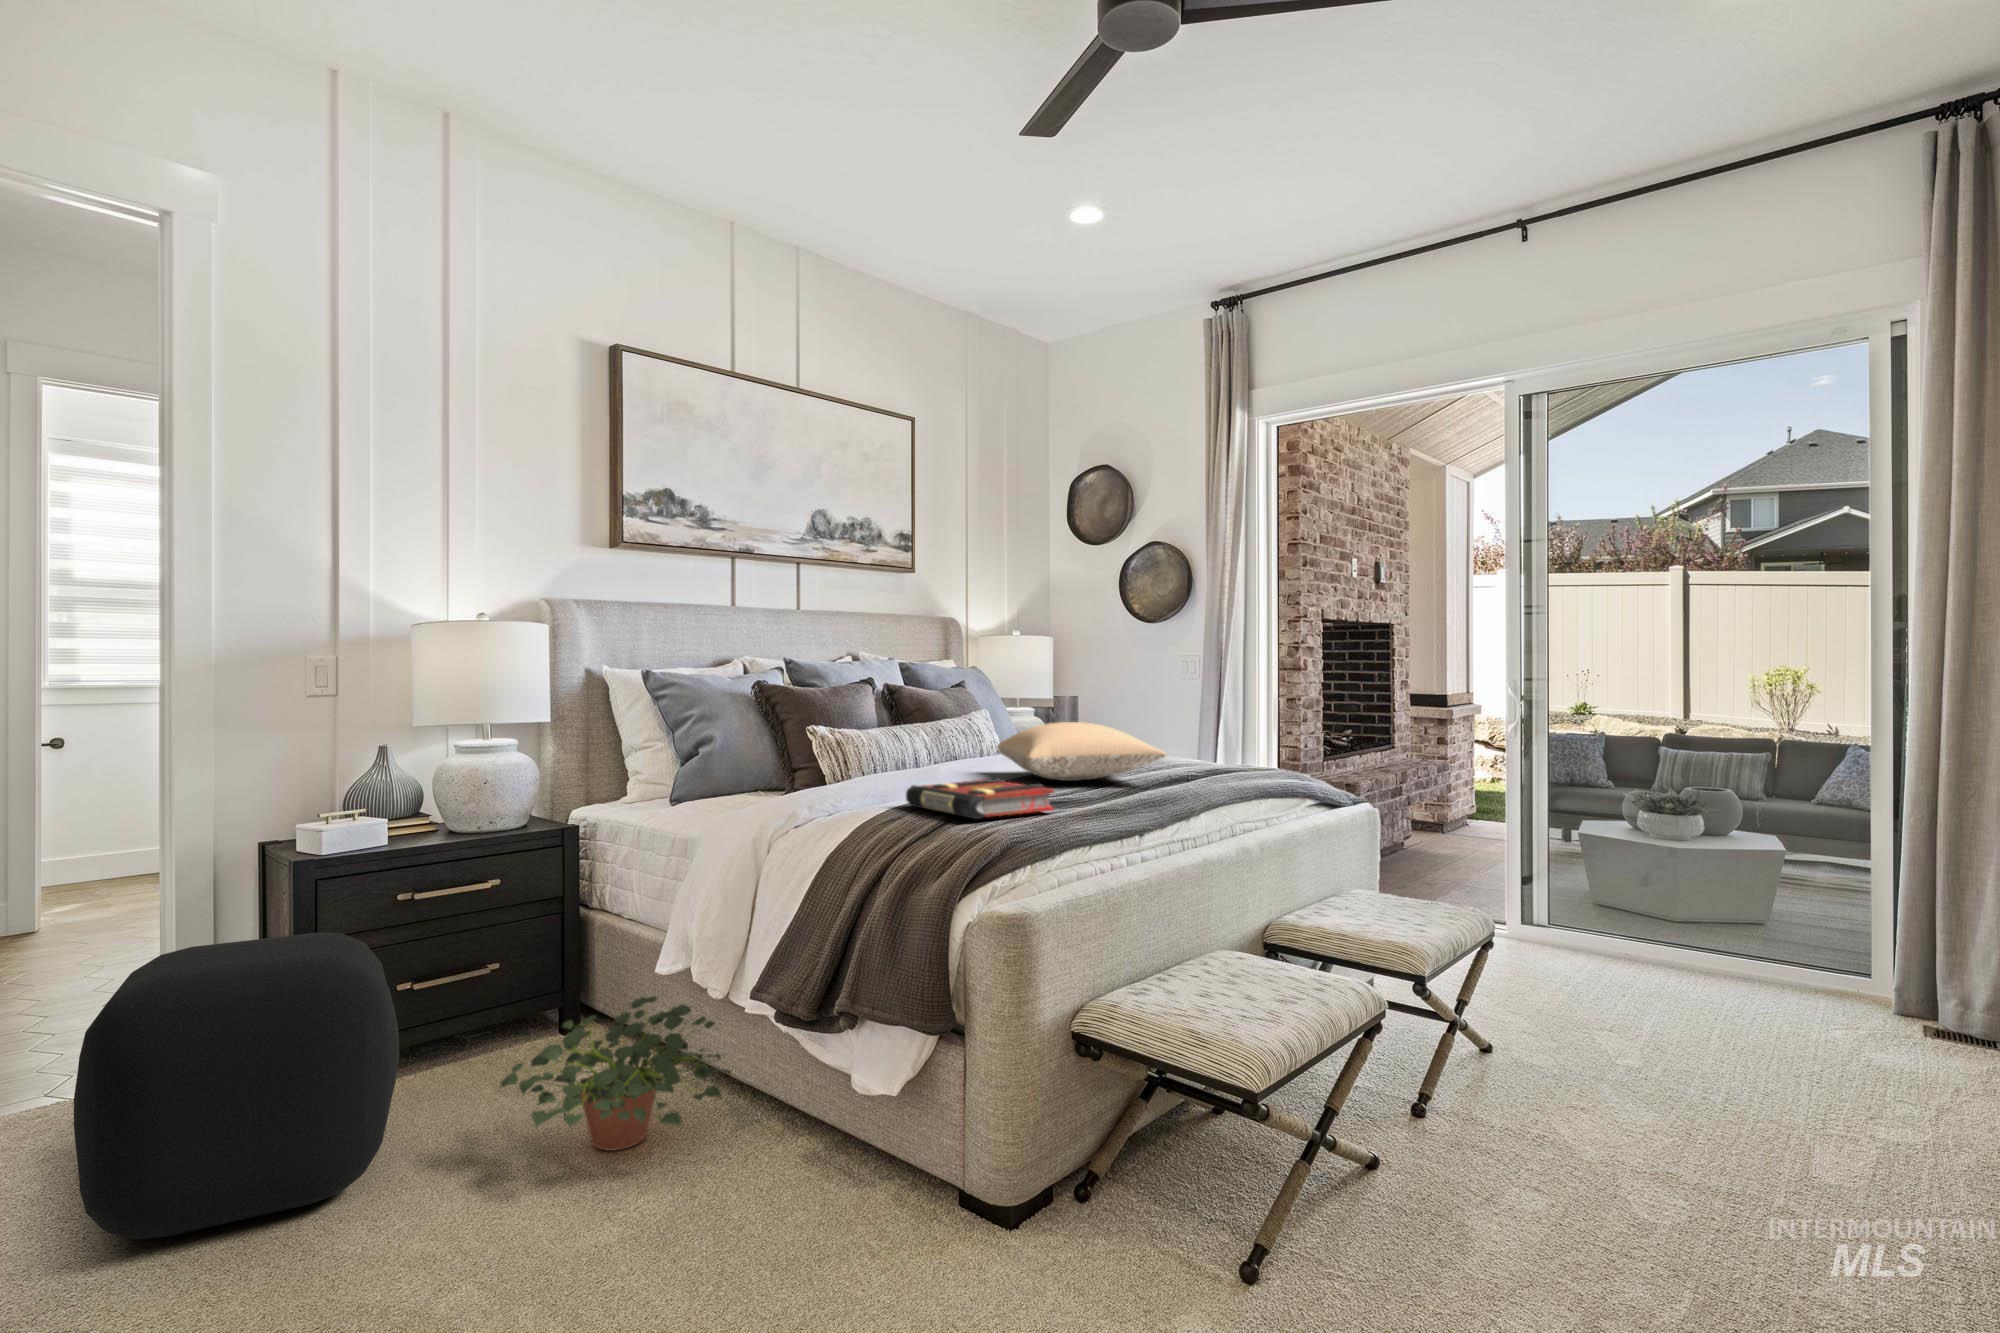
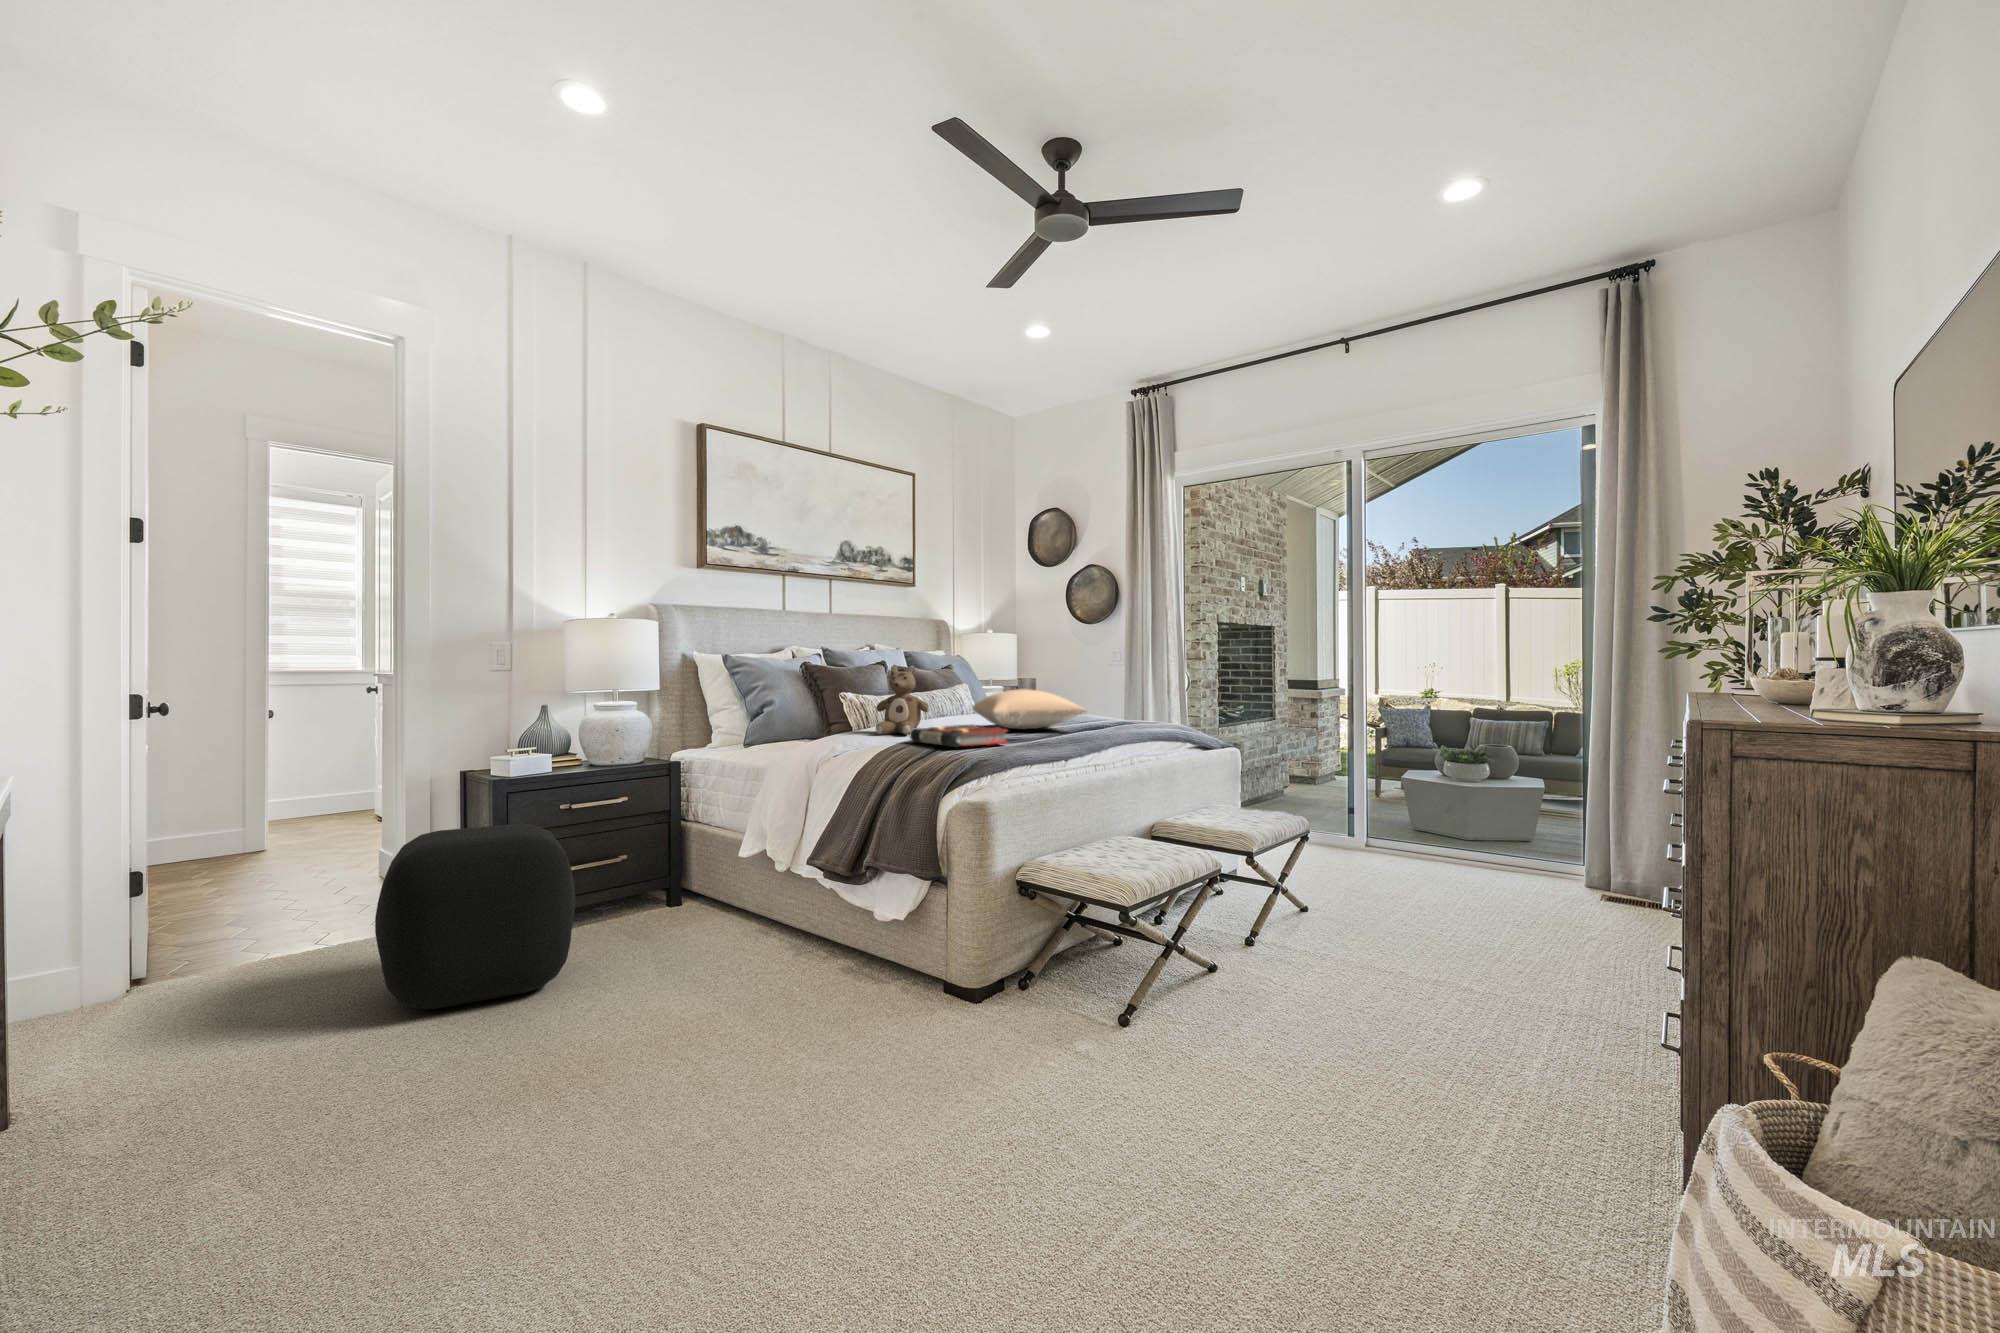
stuffed bear: none [857,688,936,792] -> present [876,665,930,735]
potted plant: present [501,996,731,1151] -> none [642,871,794,966]

